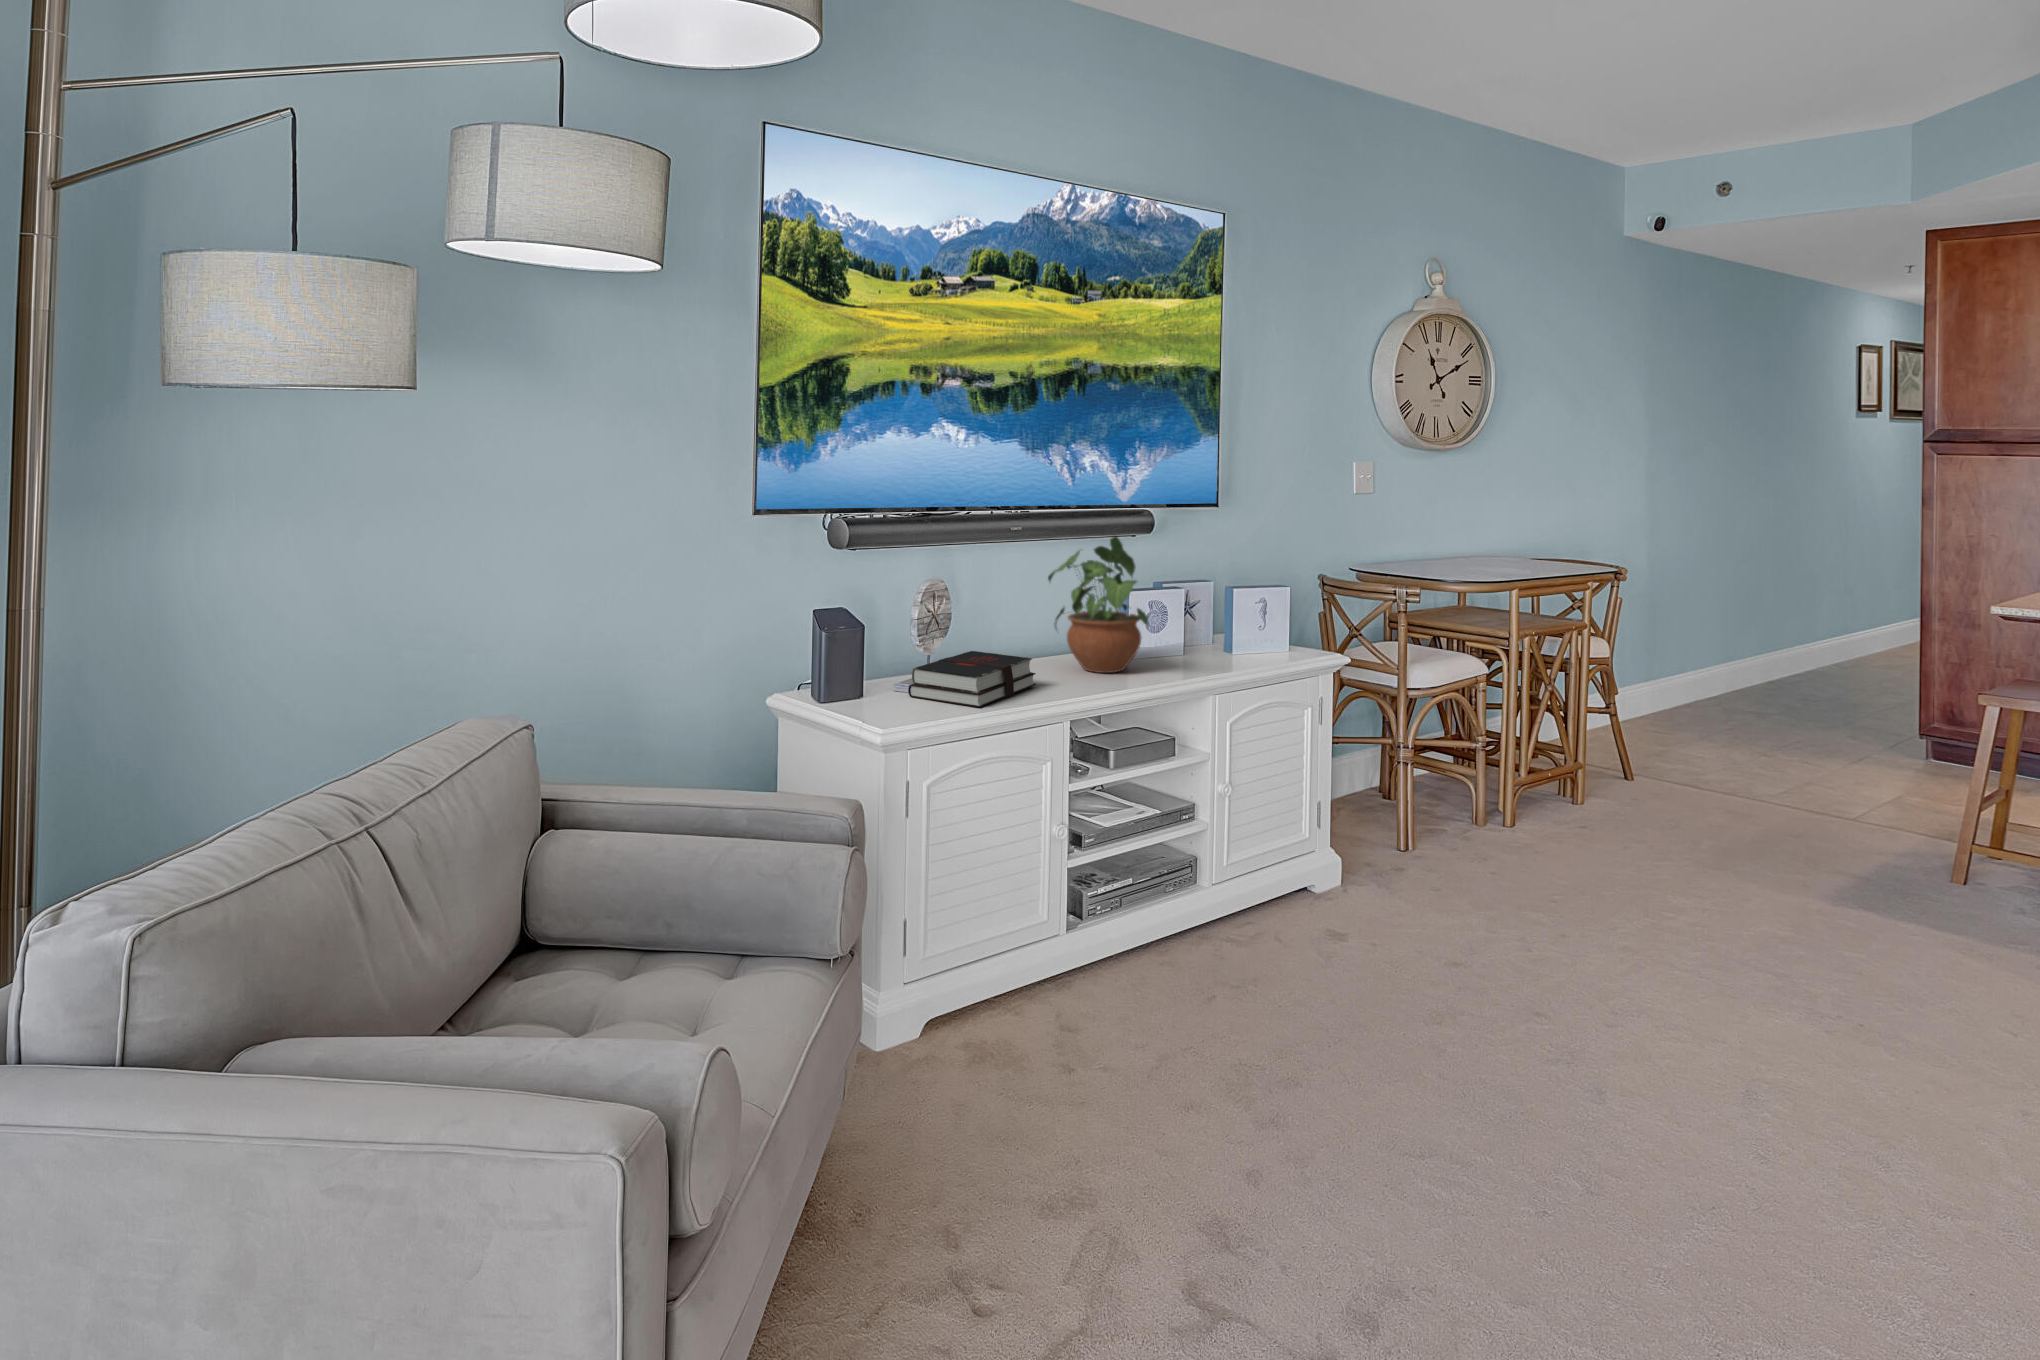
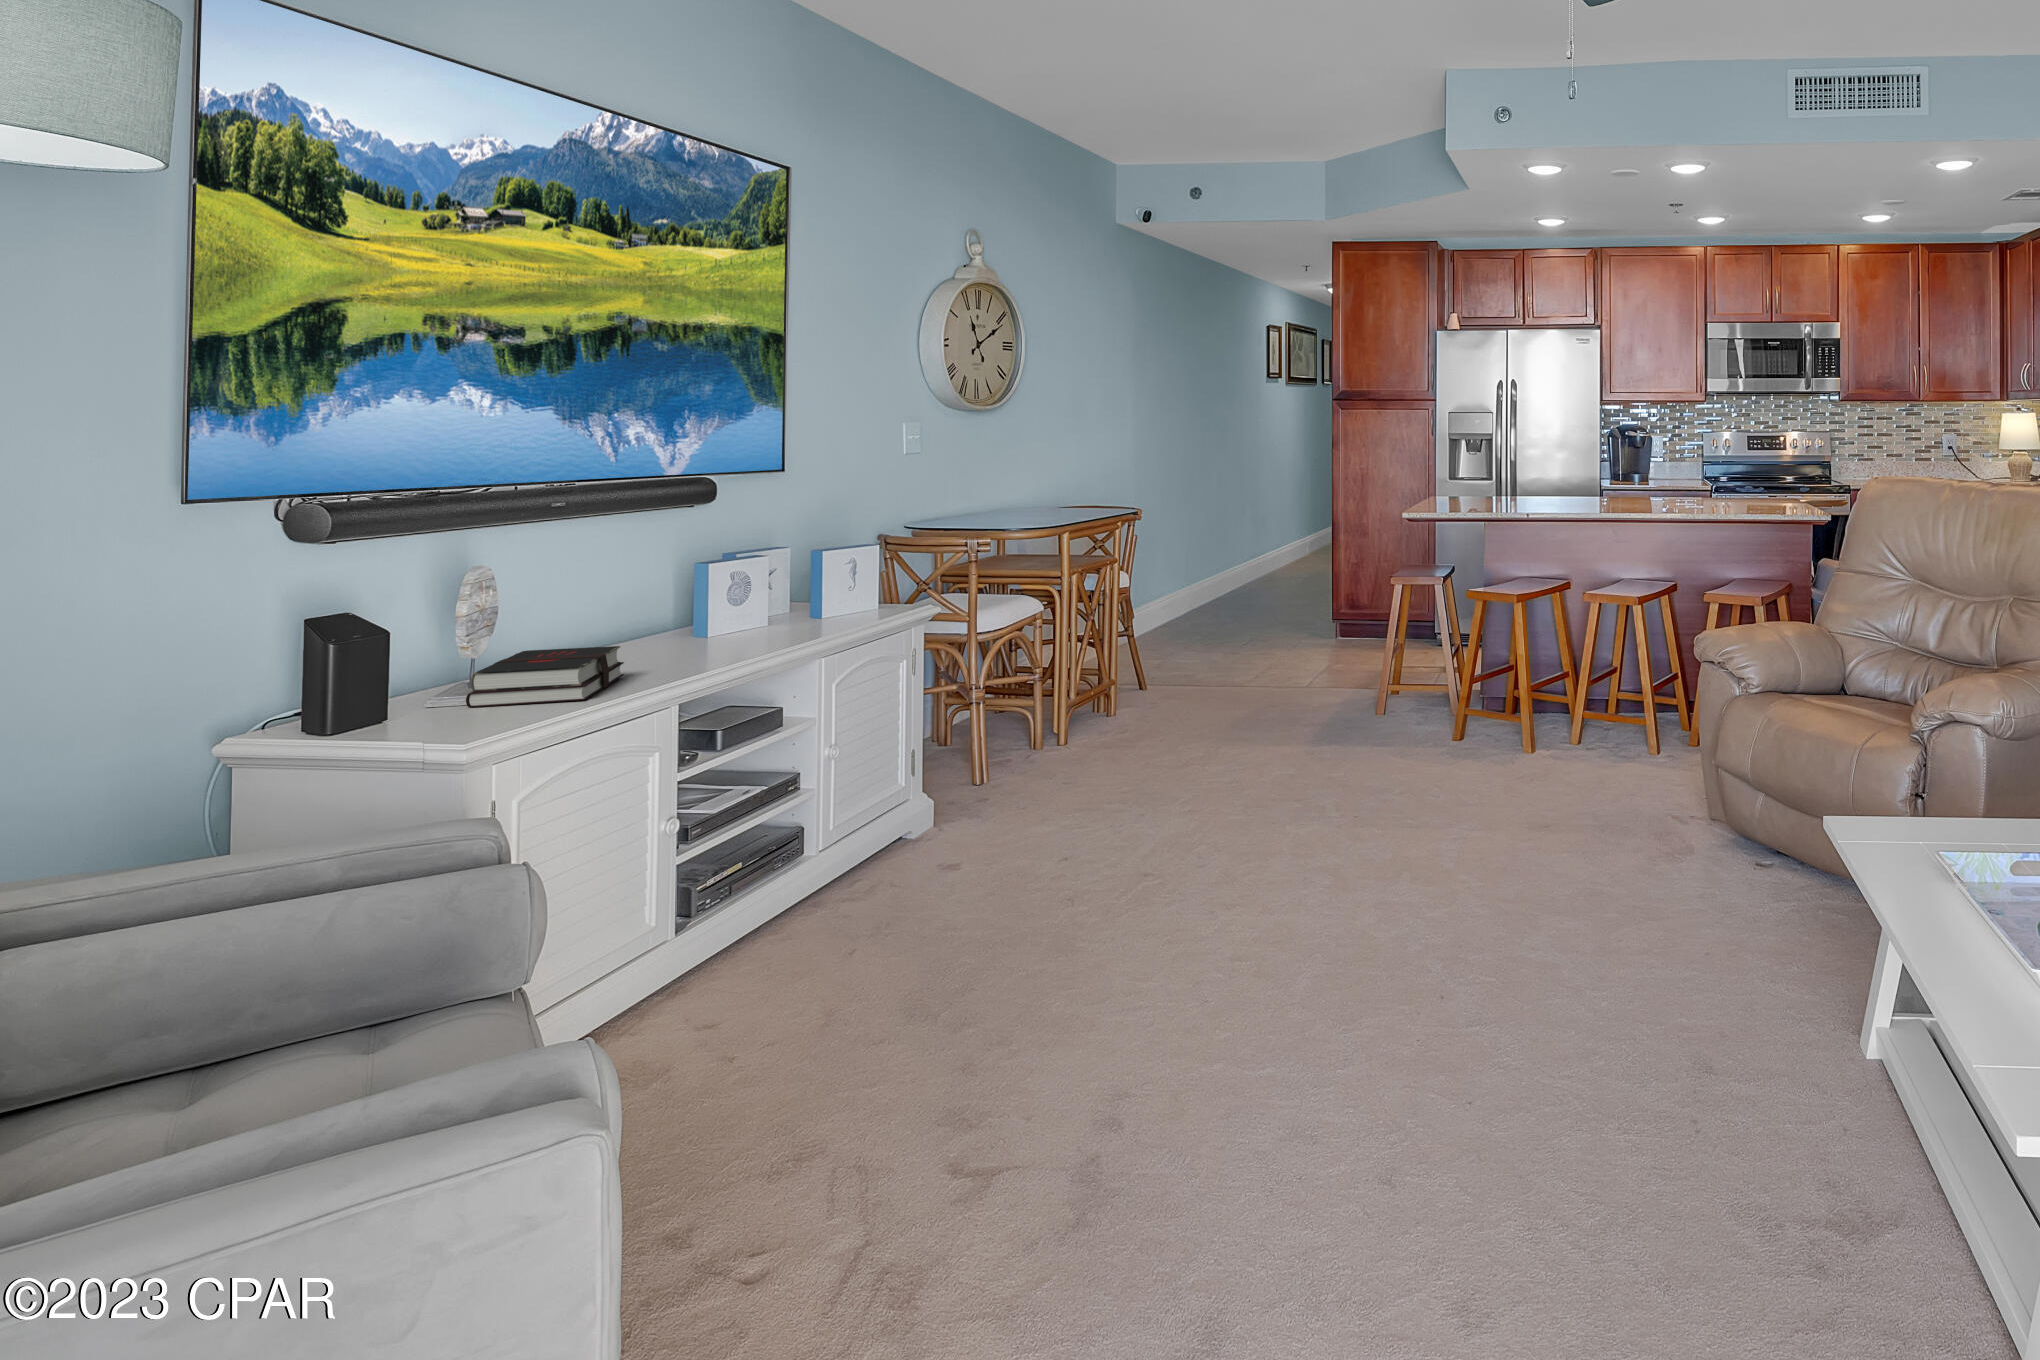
potted plant: present [1048,536,1148,673] -> none [605,508,740,658]

